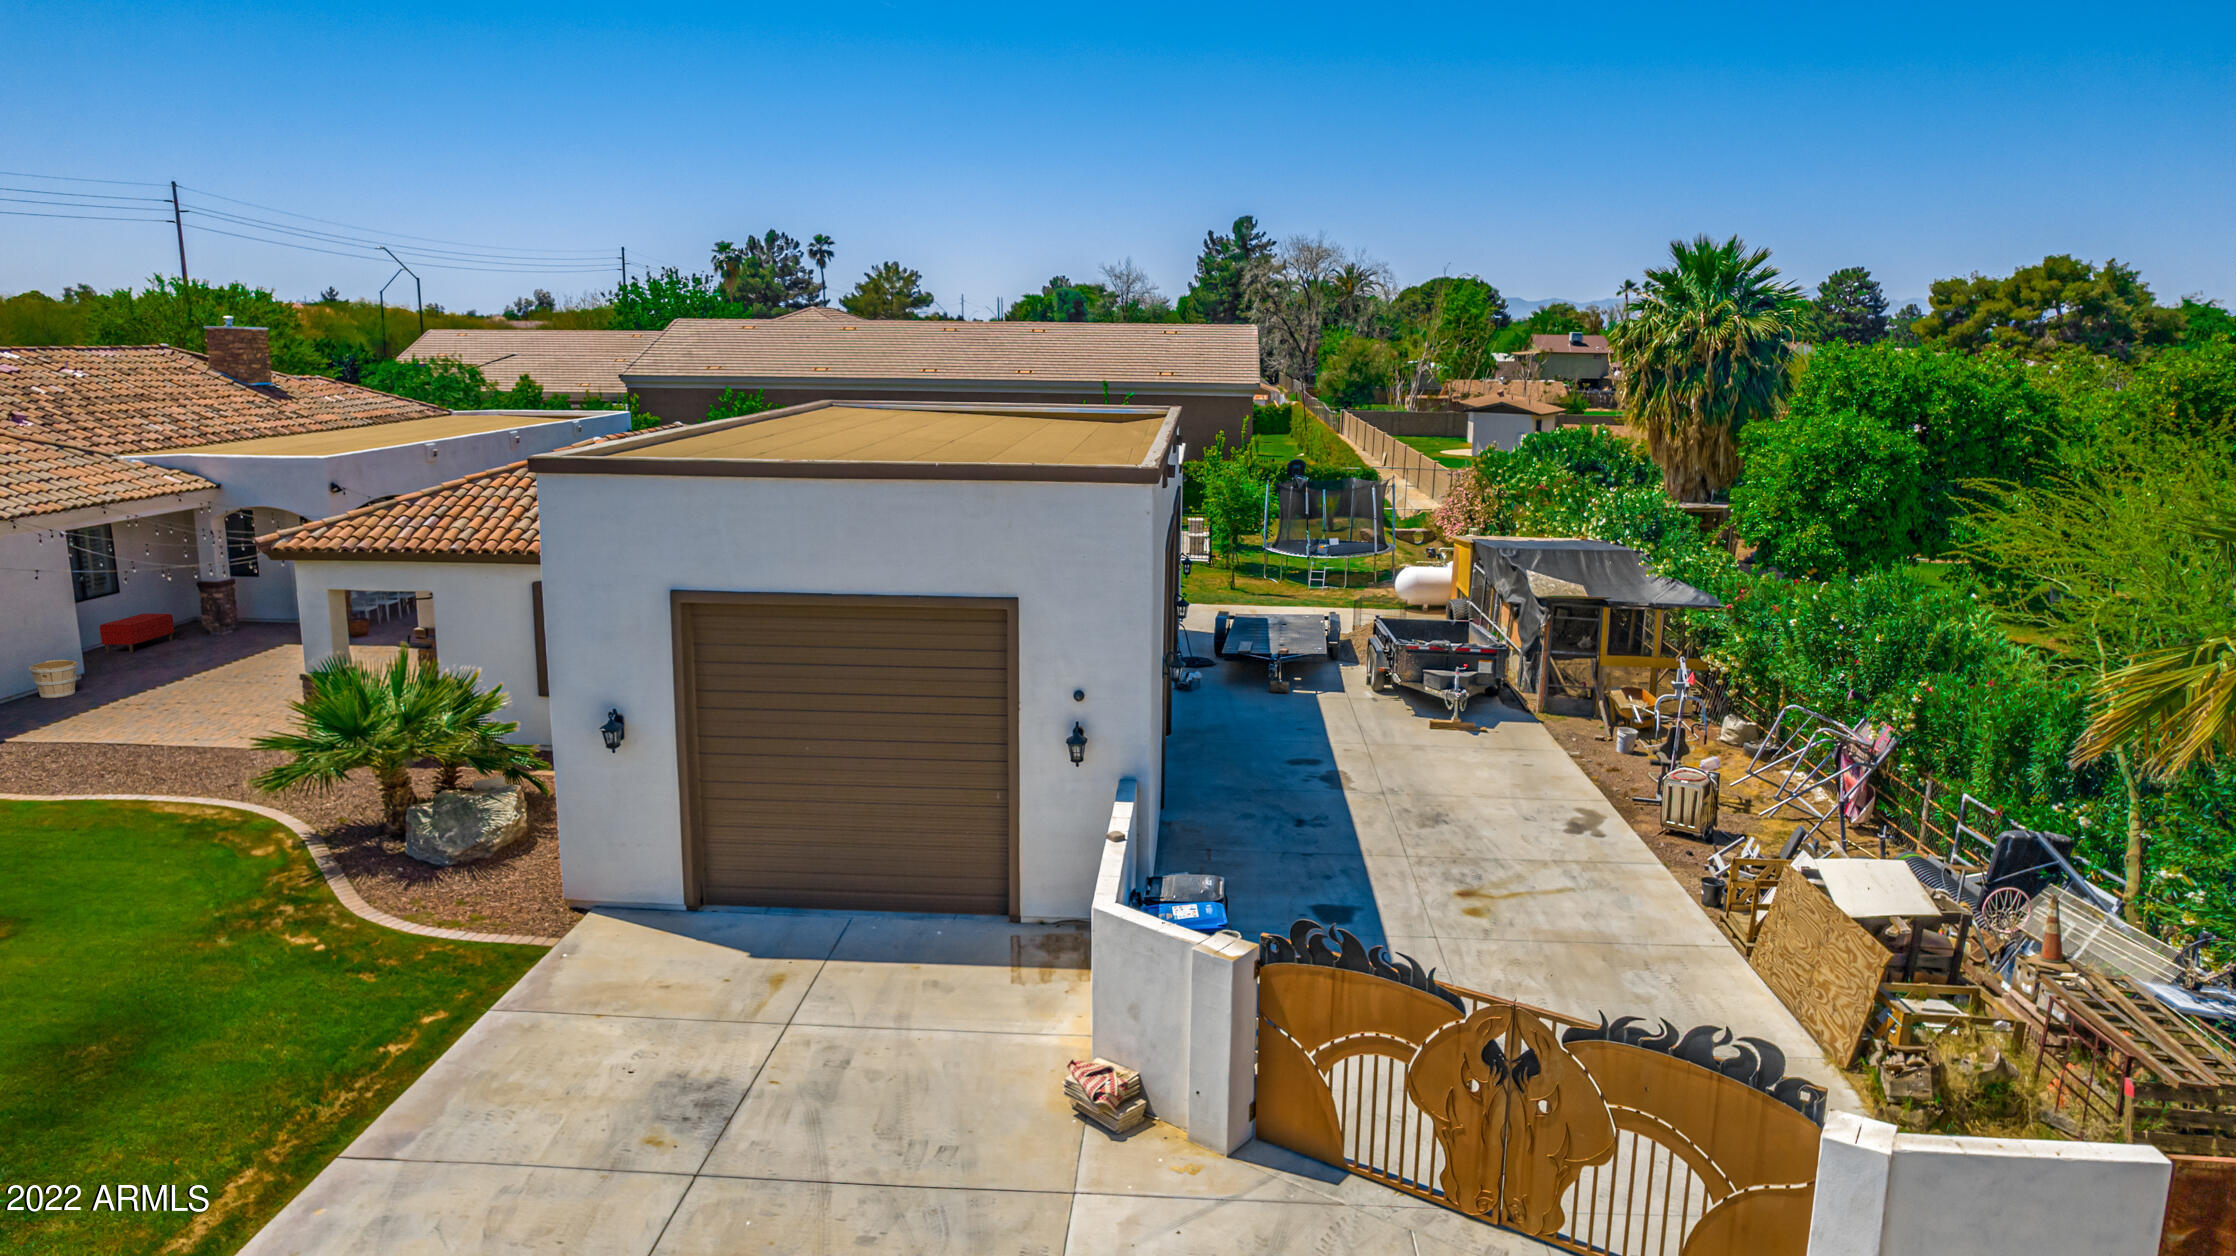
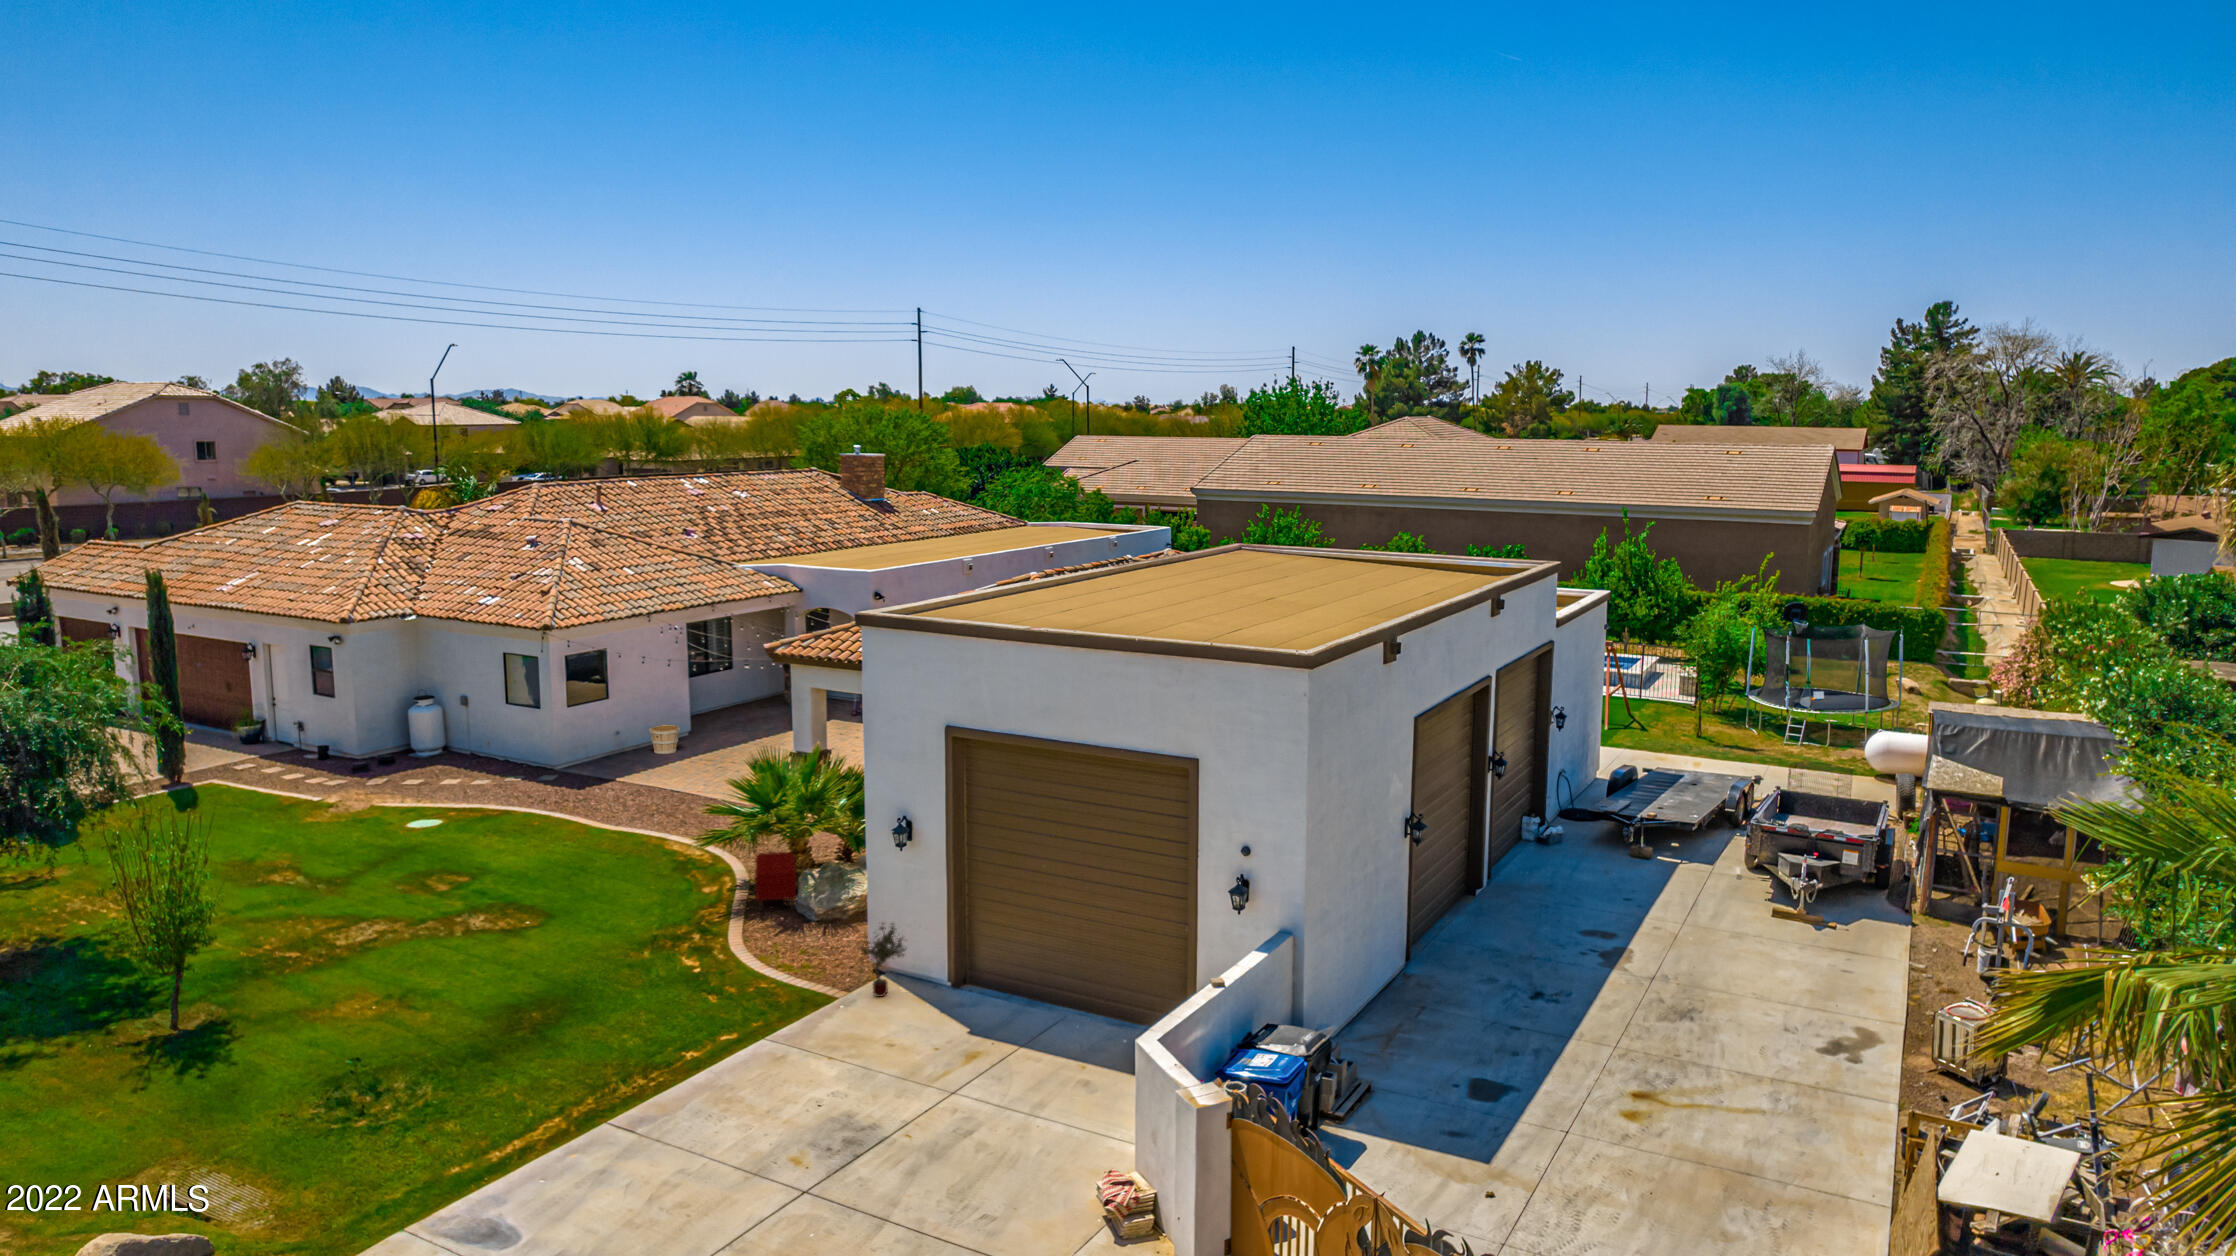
bench: present [100,614,174,653] -> present [755,851,796,912]
potted tree: none [568,838,639,931] -> present [860,923,907,997]

